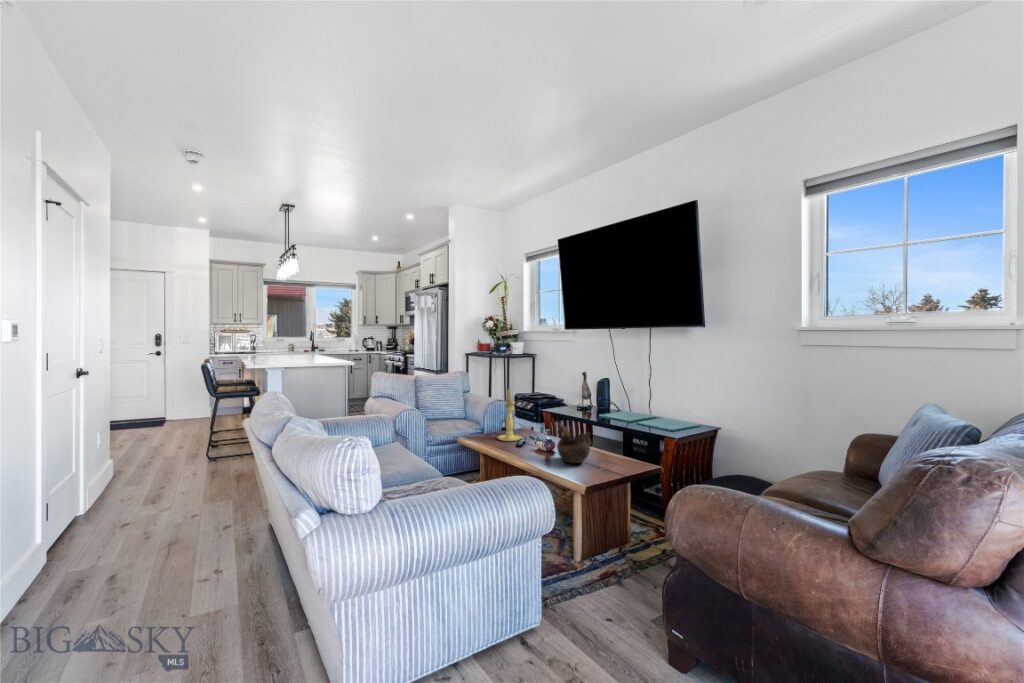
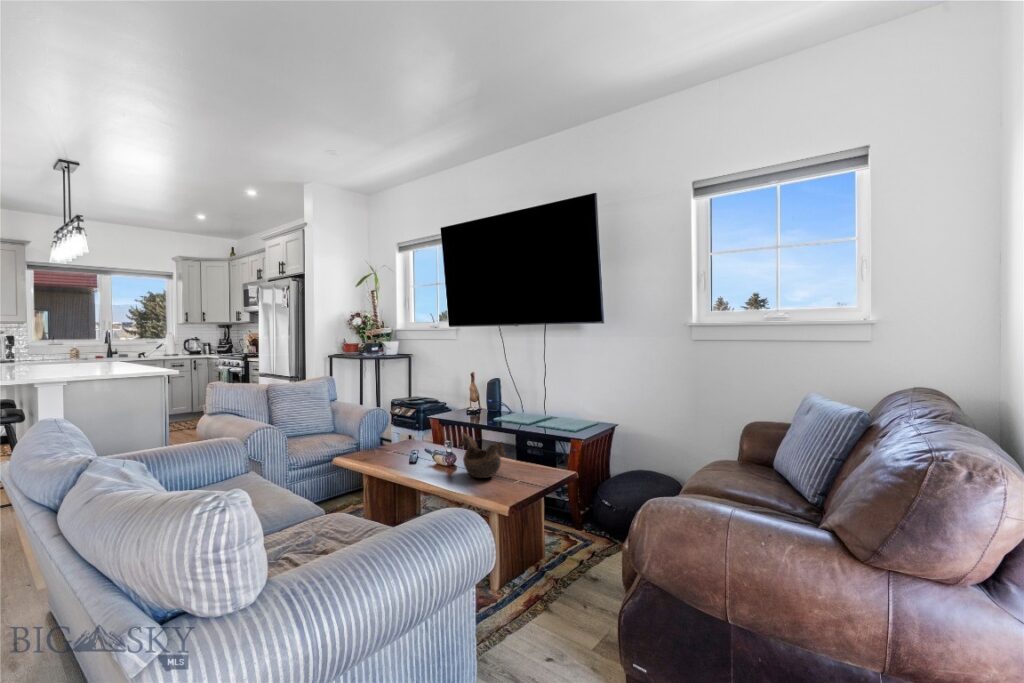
candle holder: present [497,389,522,441] -> none [383,395,413,458]

